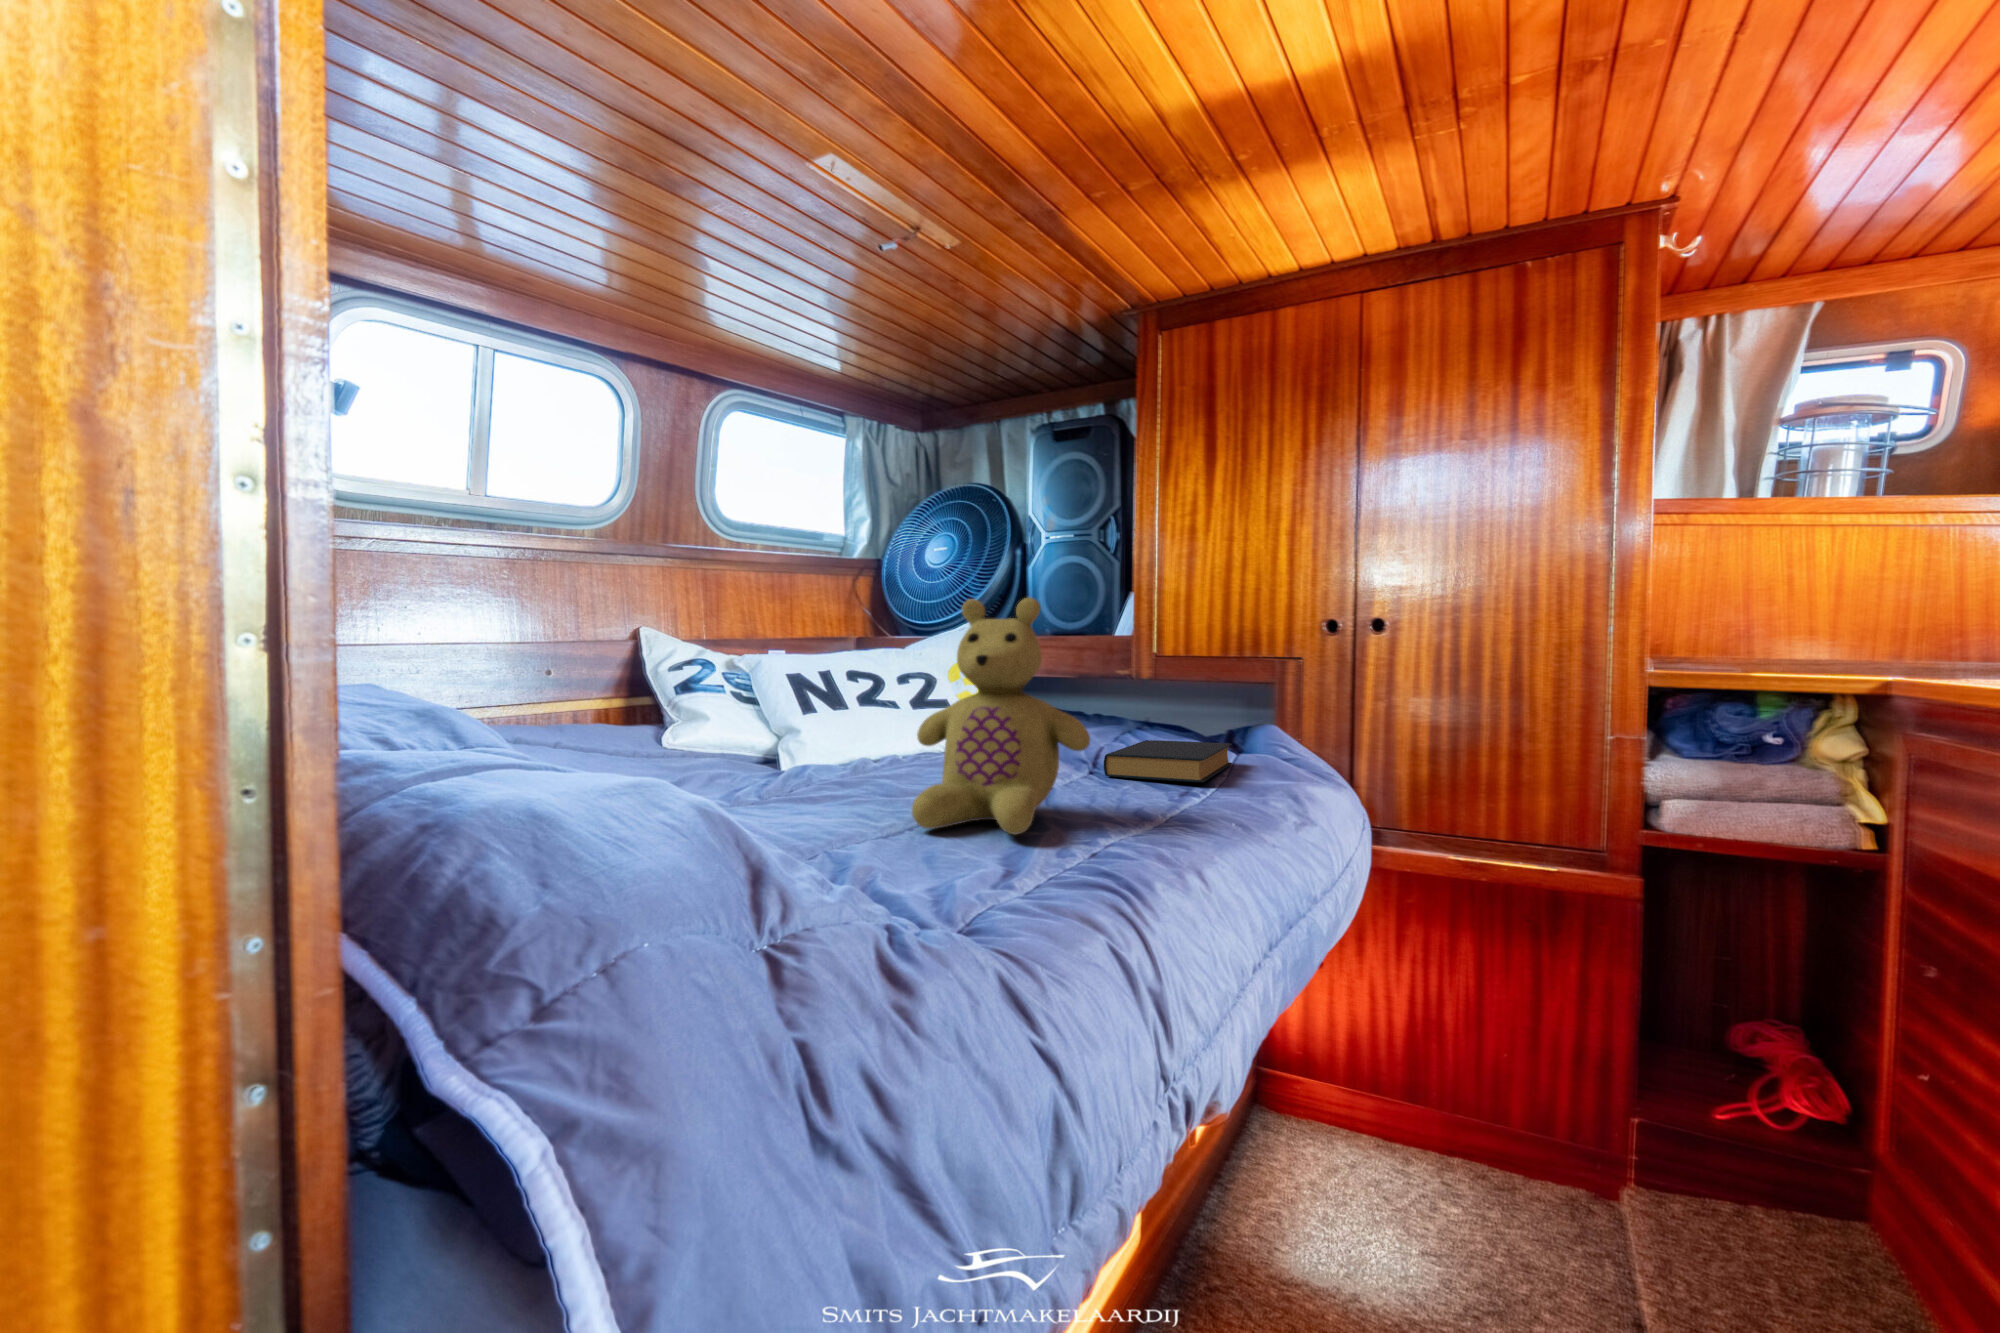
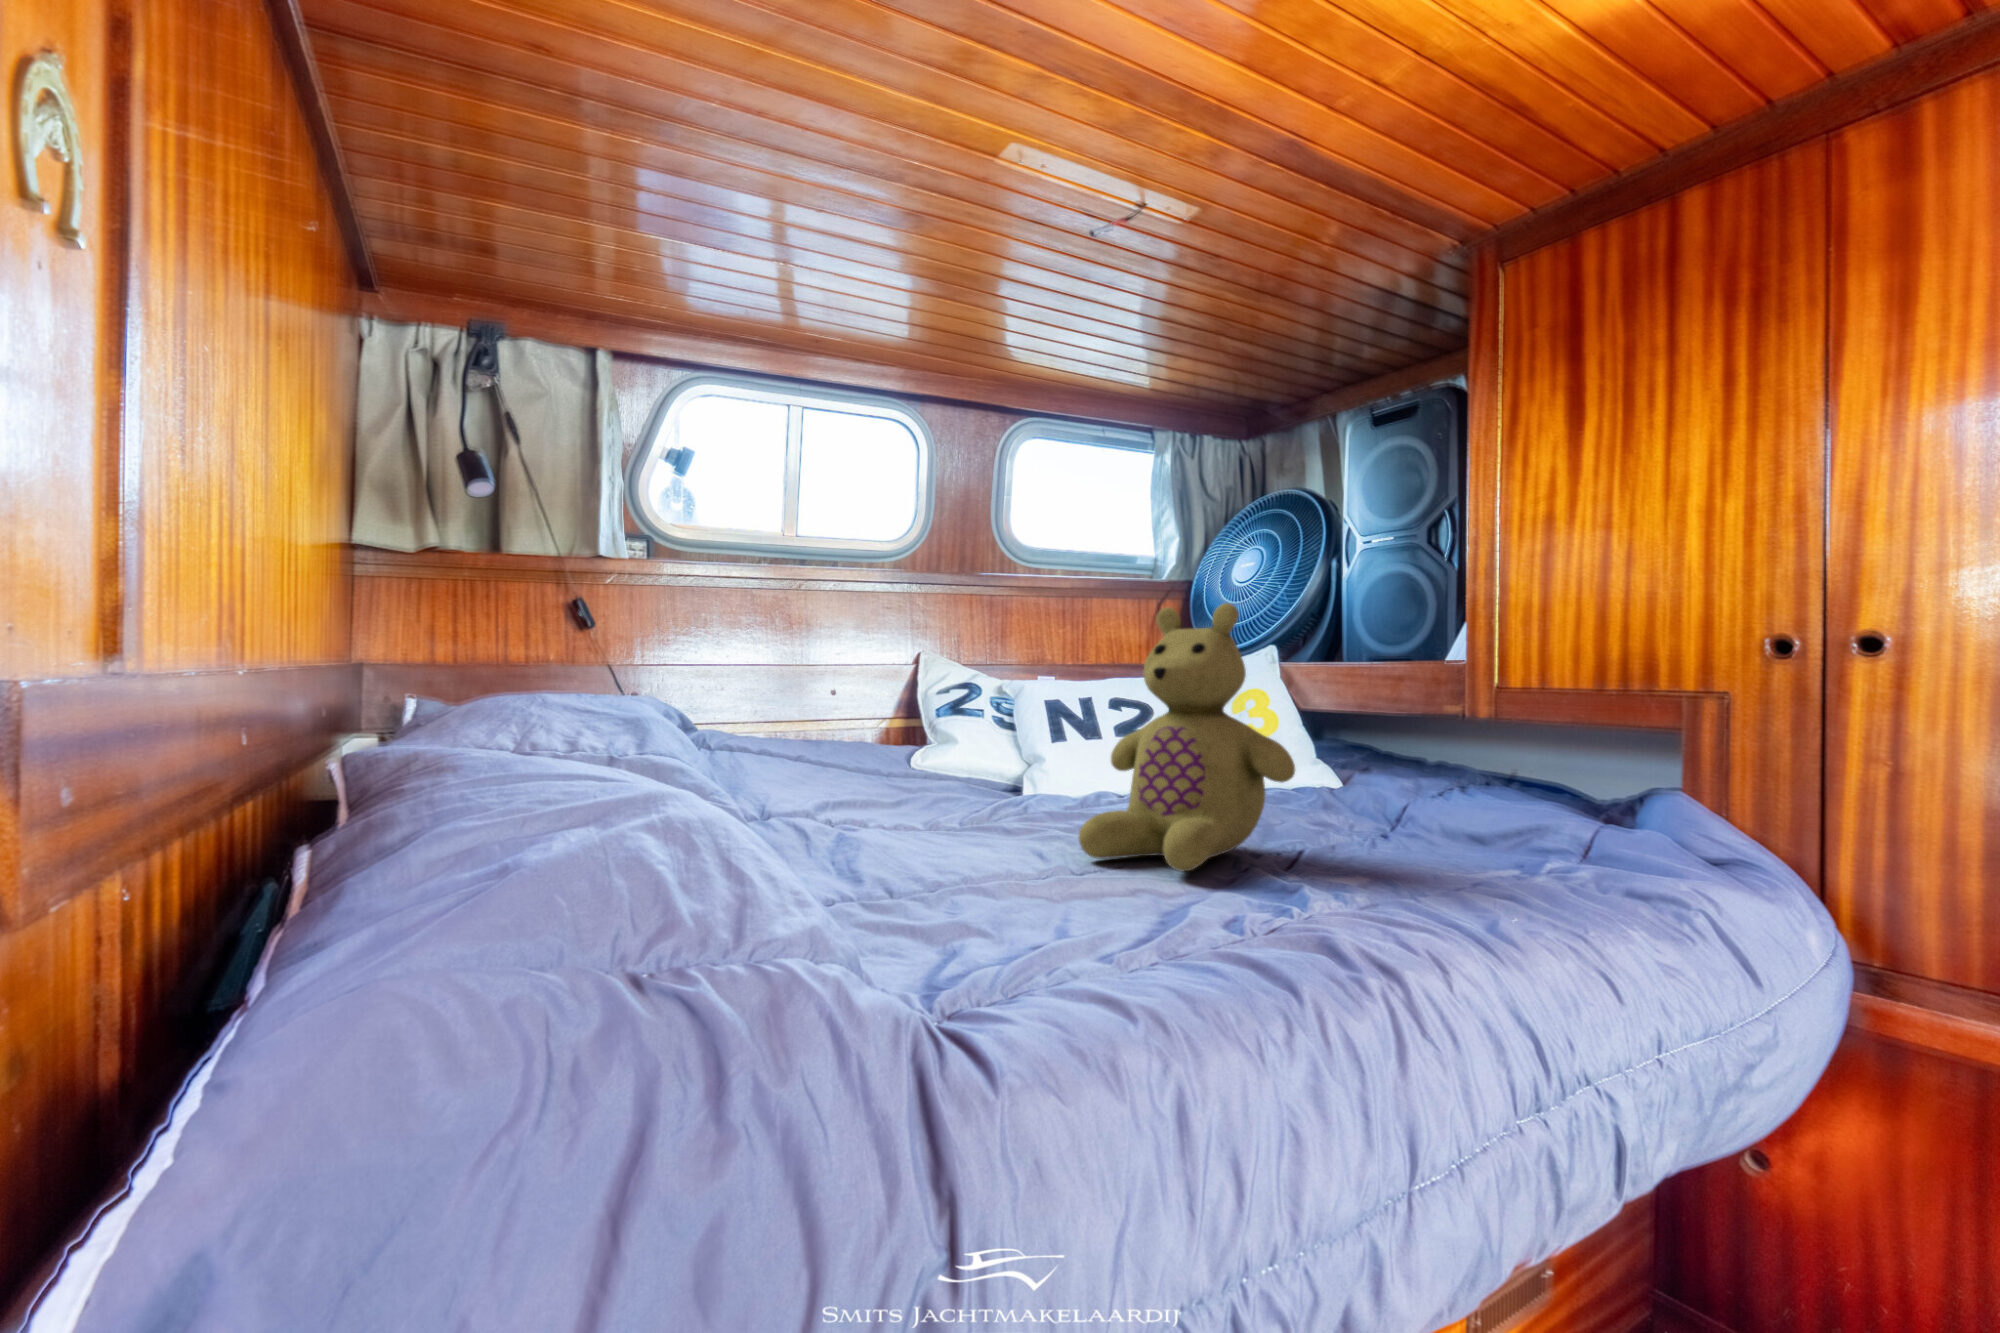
hardback book: present [1104,740,1232,783] -> none [1370,787,1573,839]

